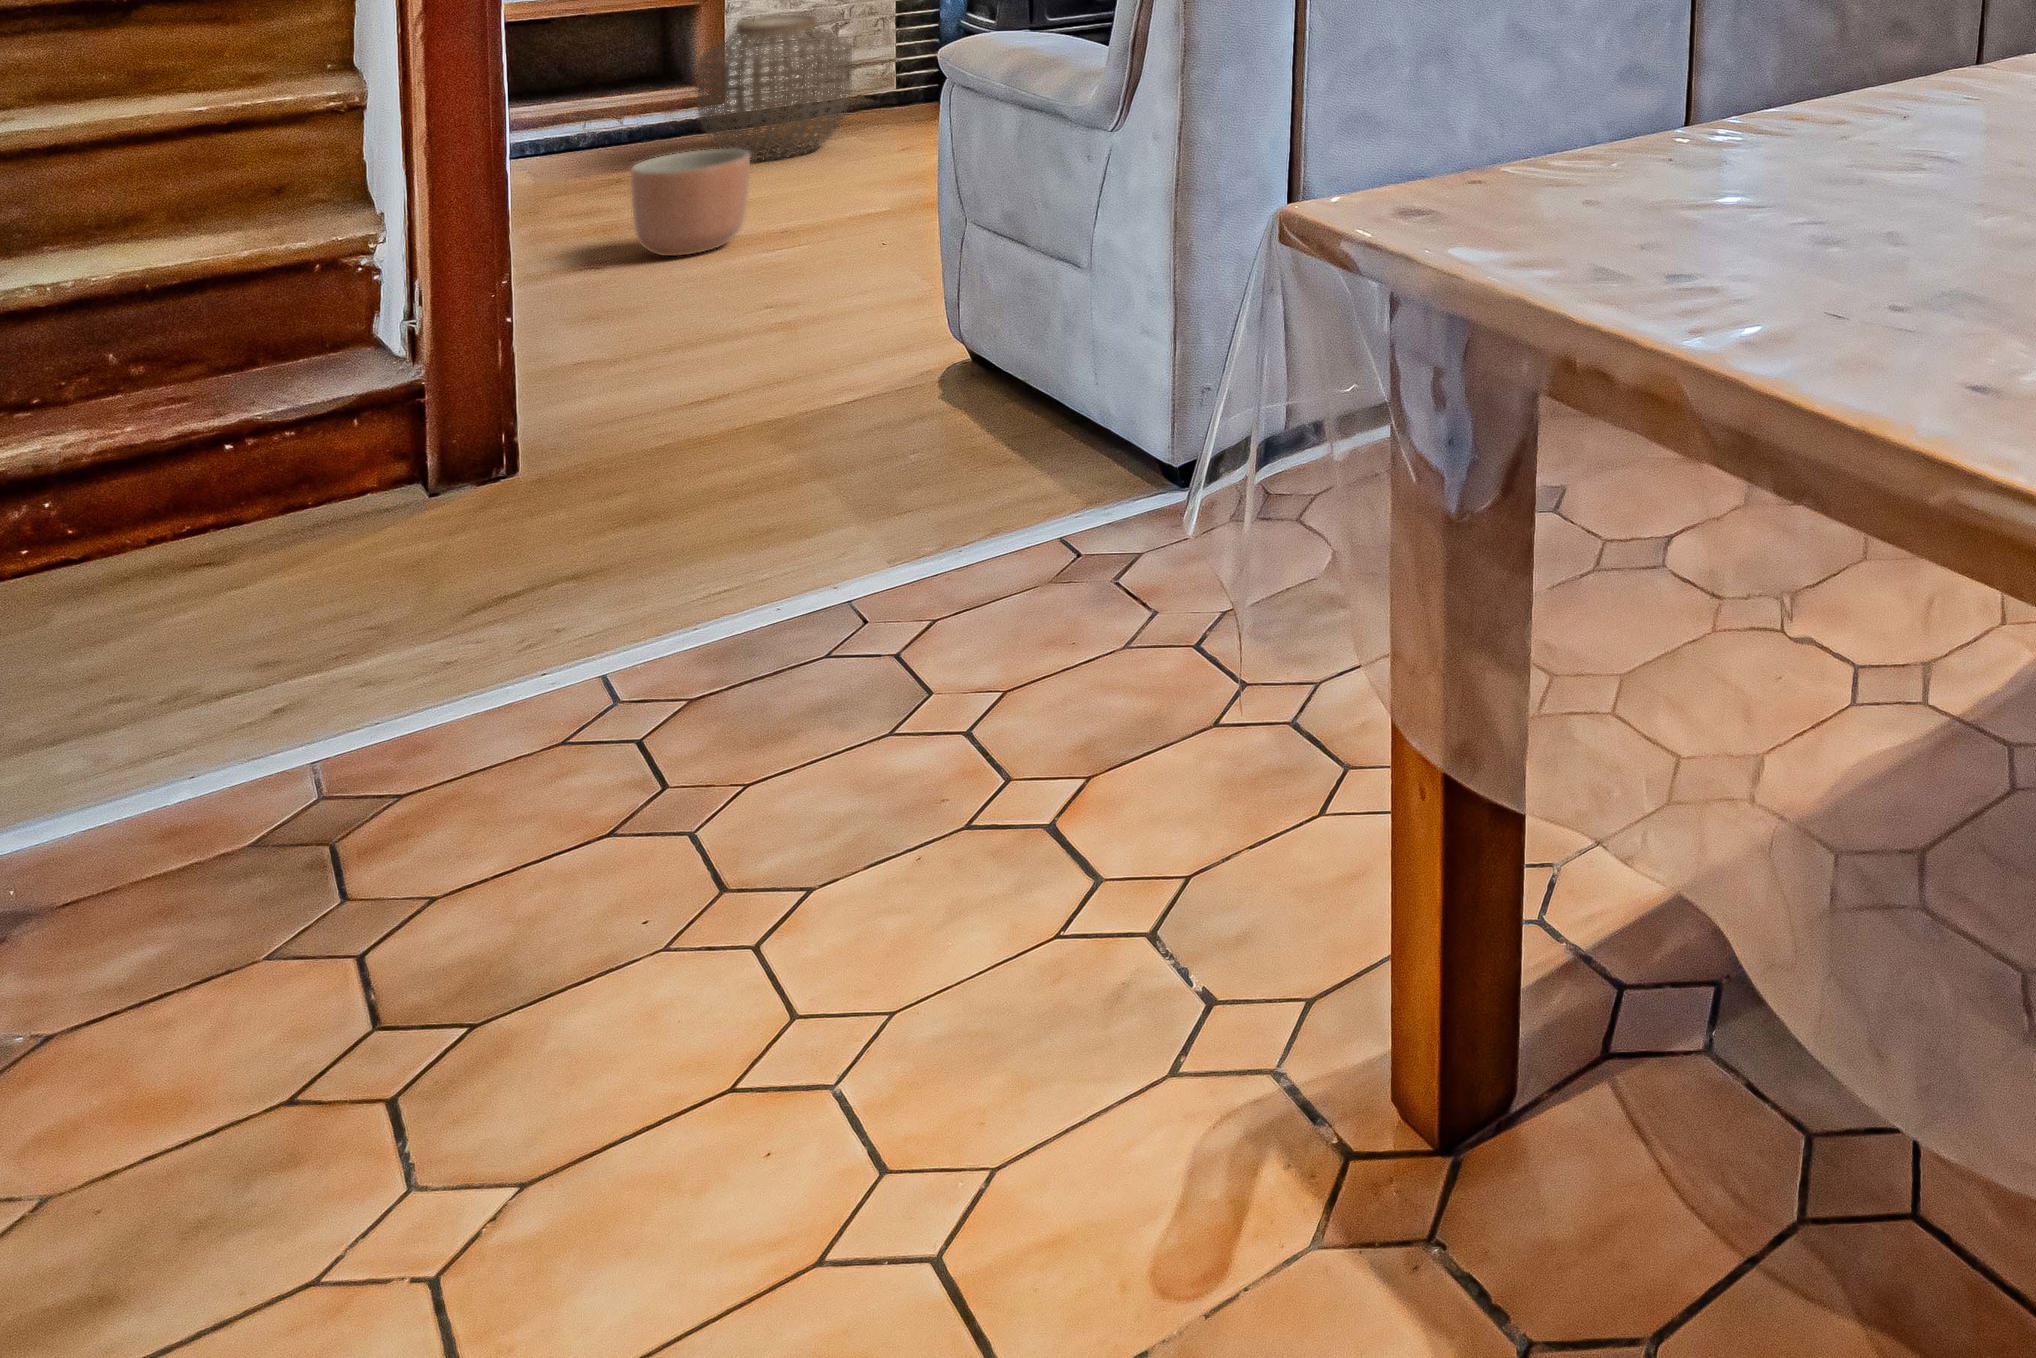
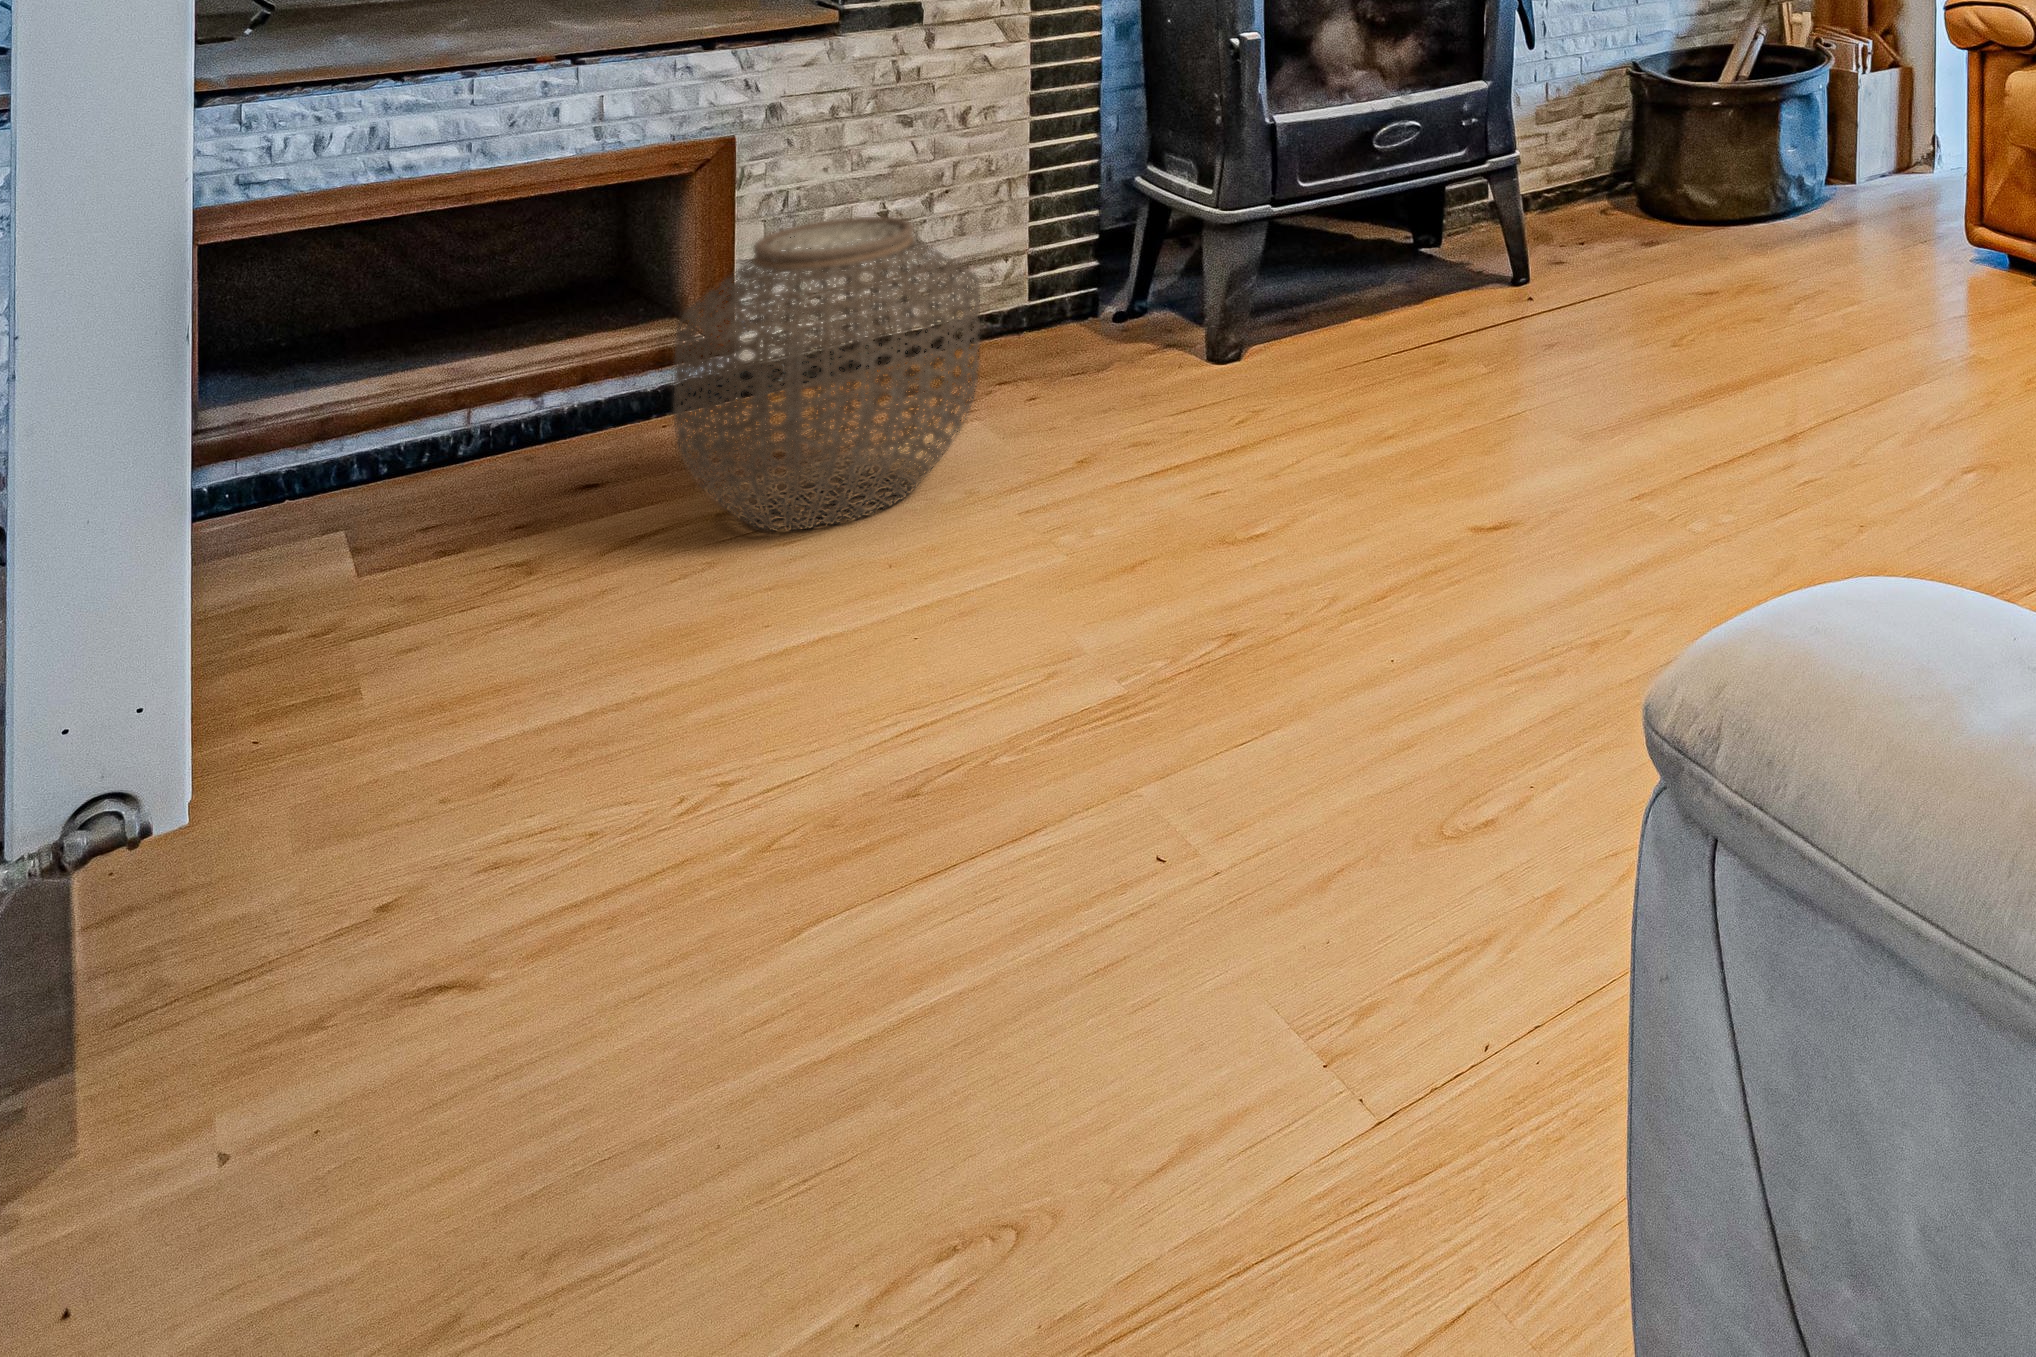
planter: present [631,149,750,256] -> none [471,646,779,980]

